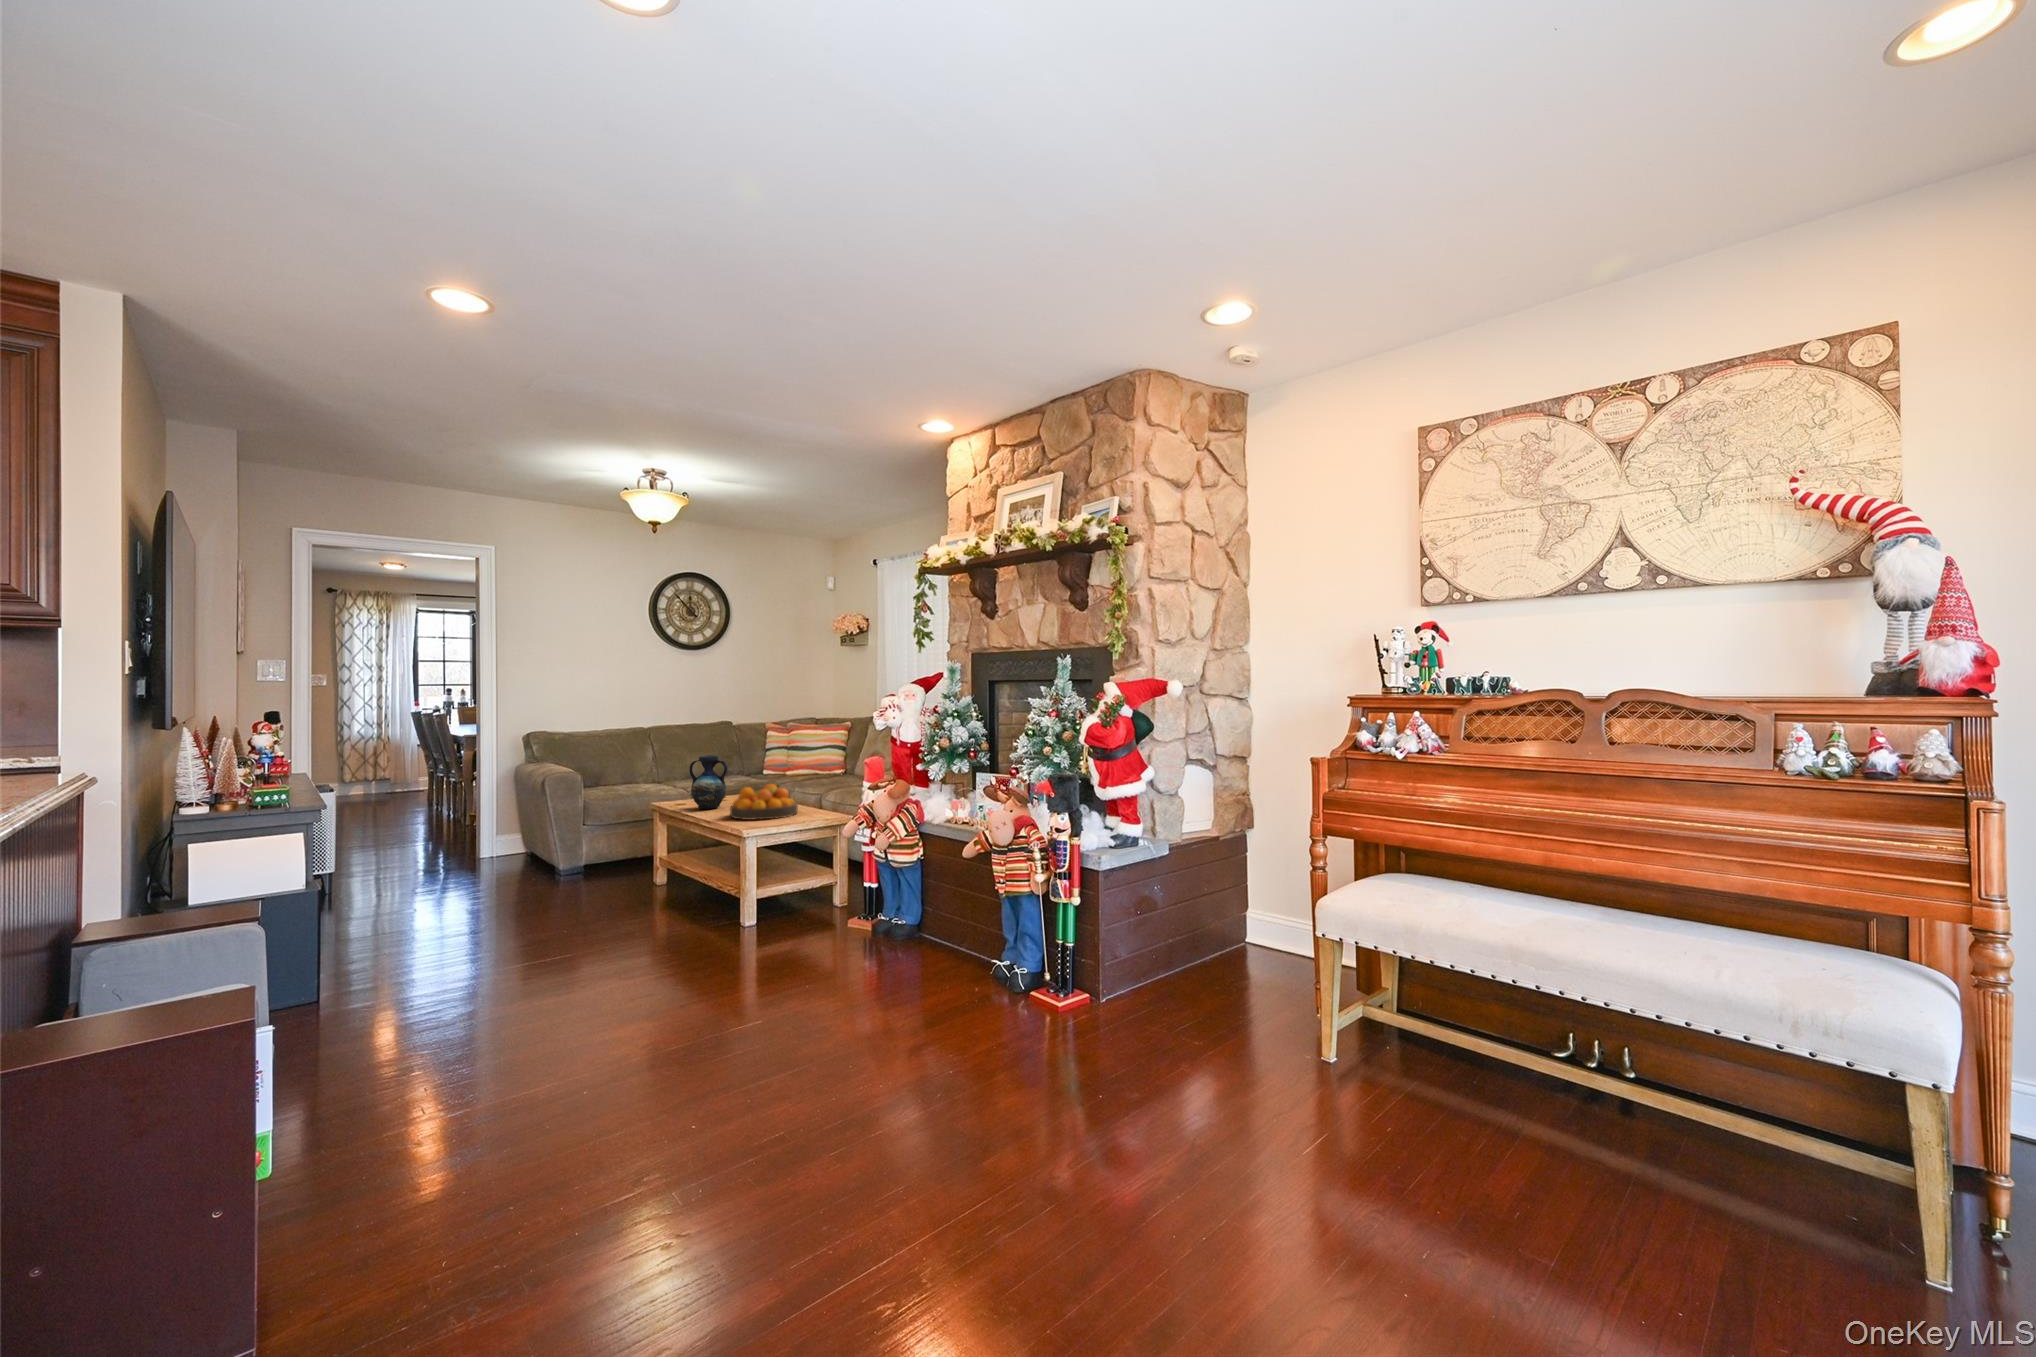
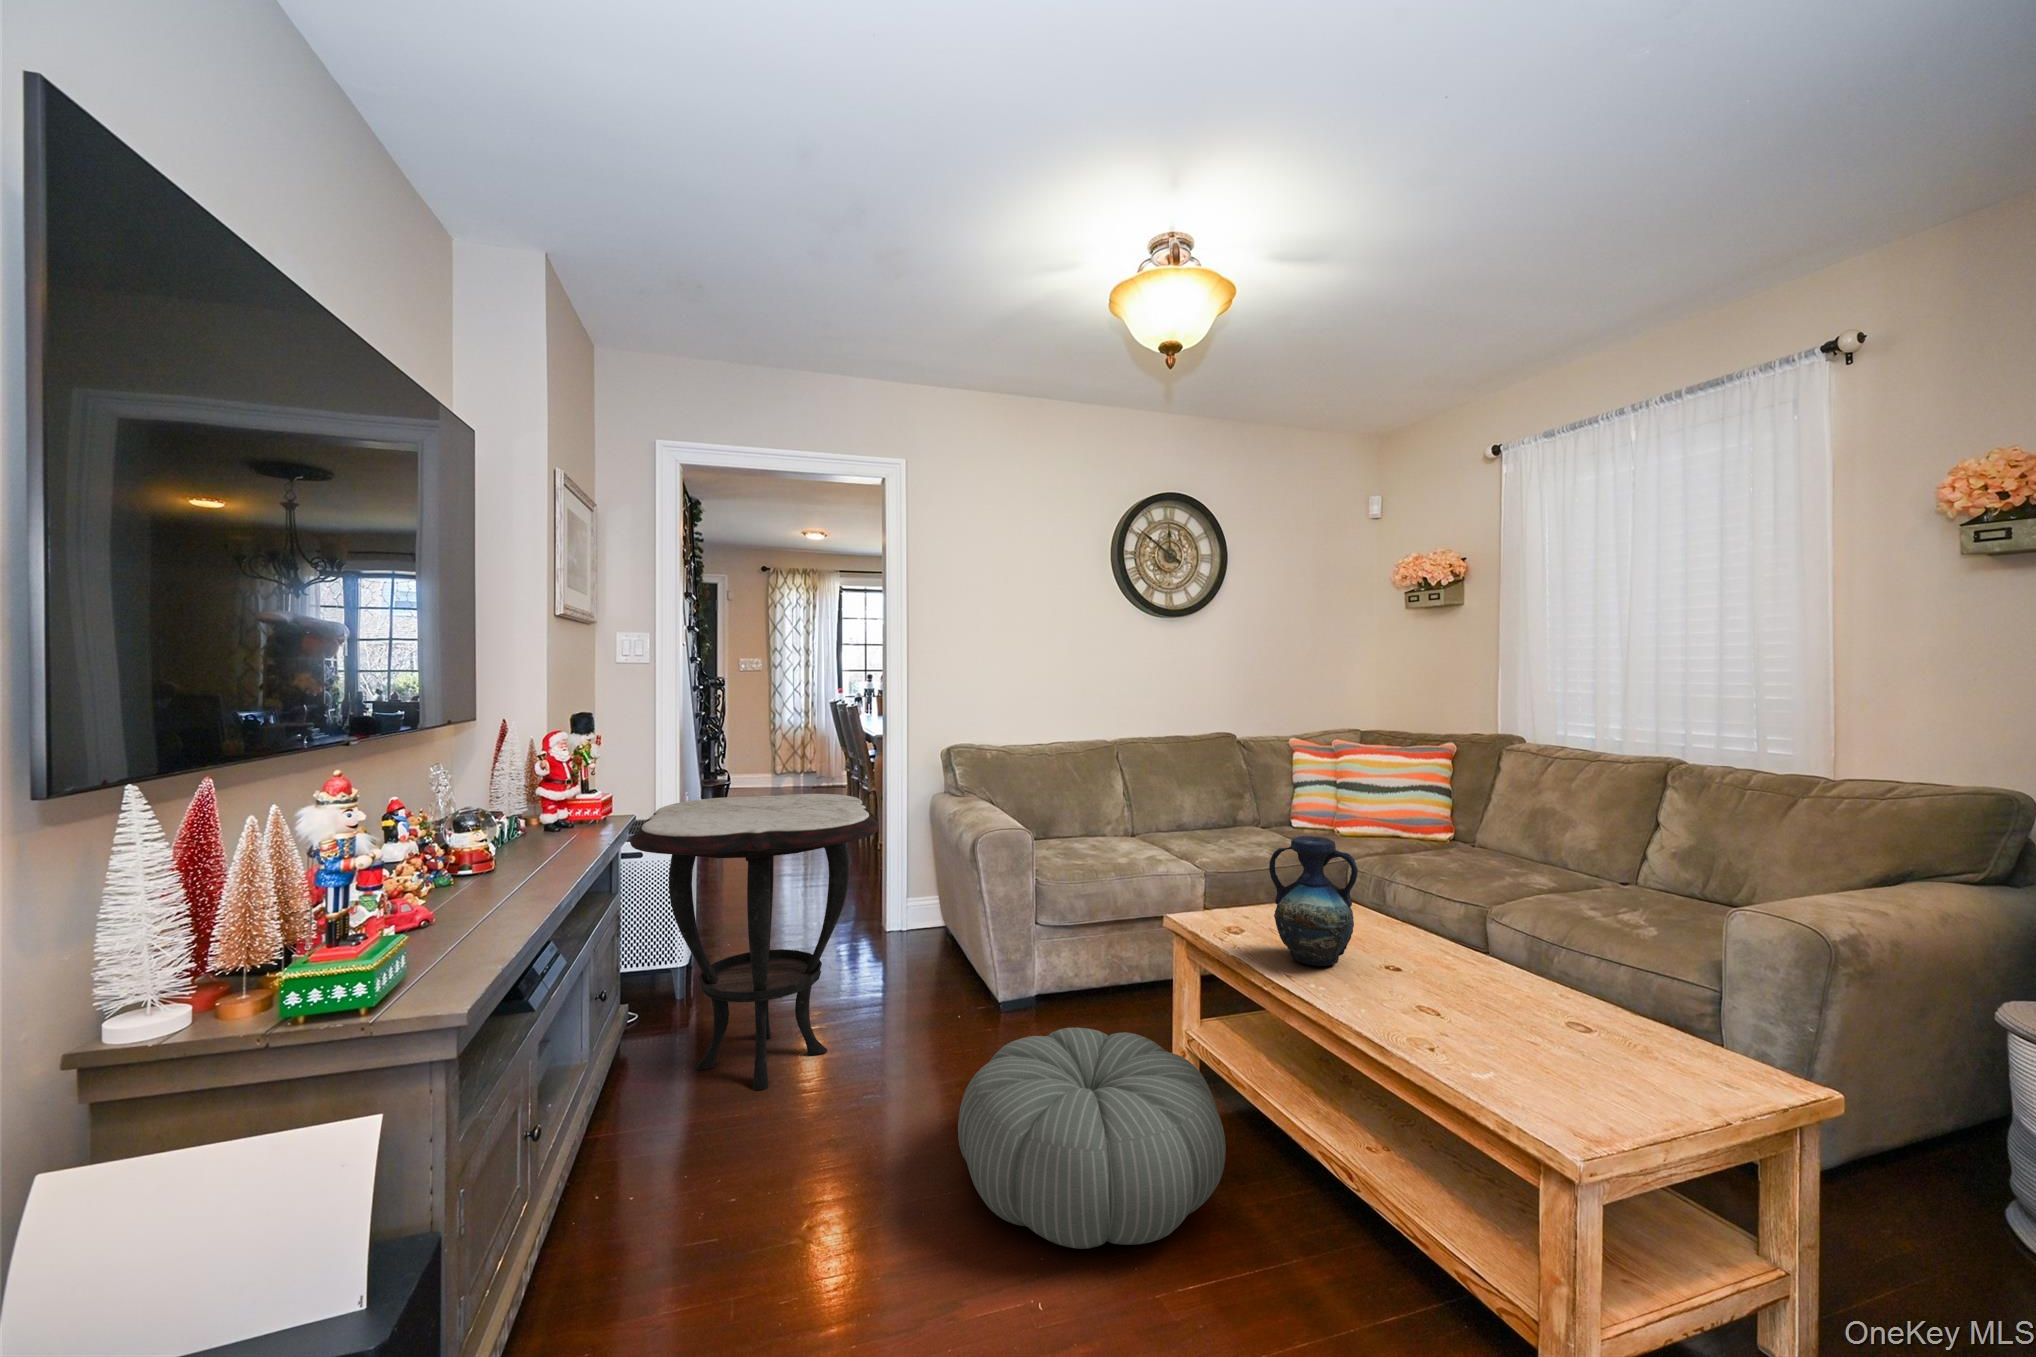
side table: none [327,756,485,907] -> present [630,794,879,1090]
fruit bowl: present [730,784,798,820] -> none [1429,947,1647,1089]
pouf: none [531,849,658,914] -> present [958,1028,1226,1249]

